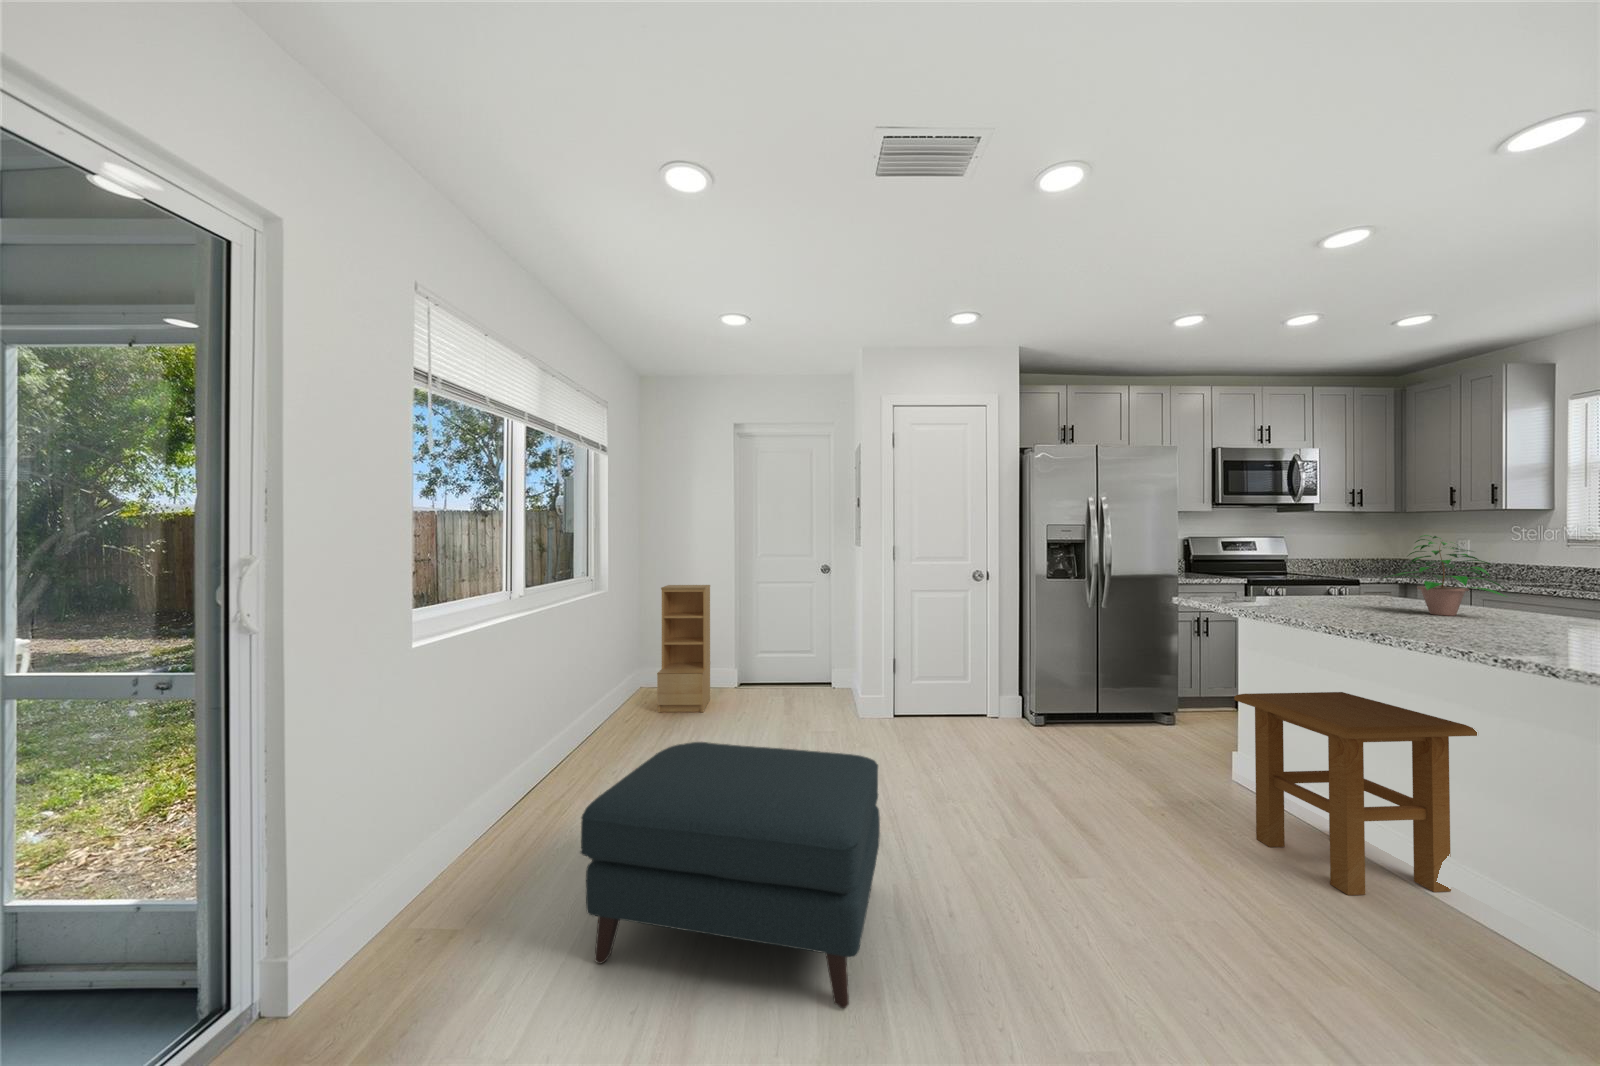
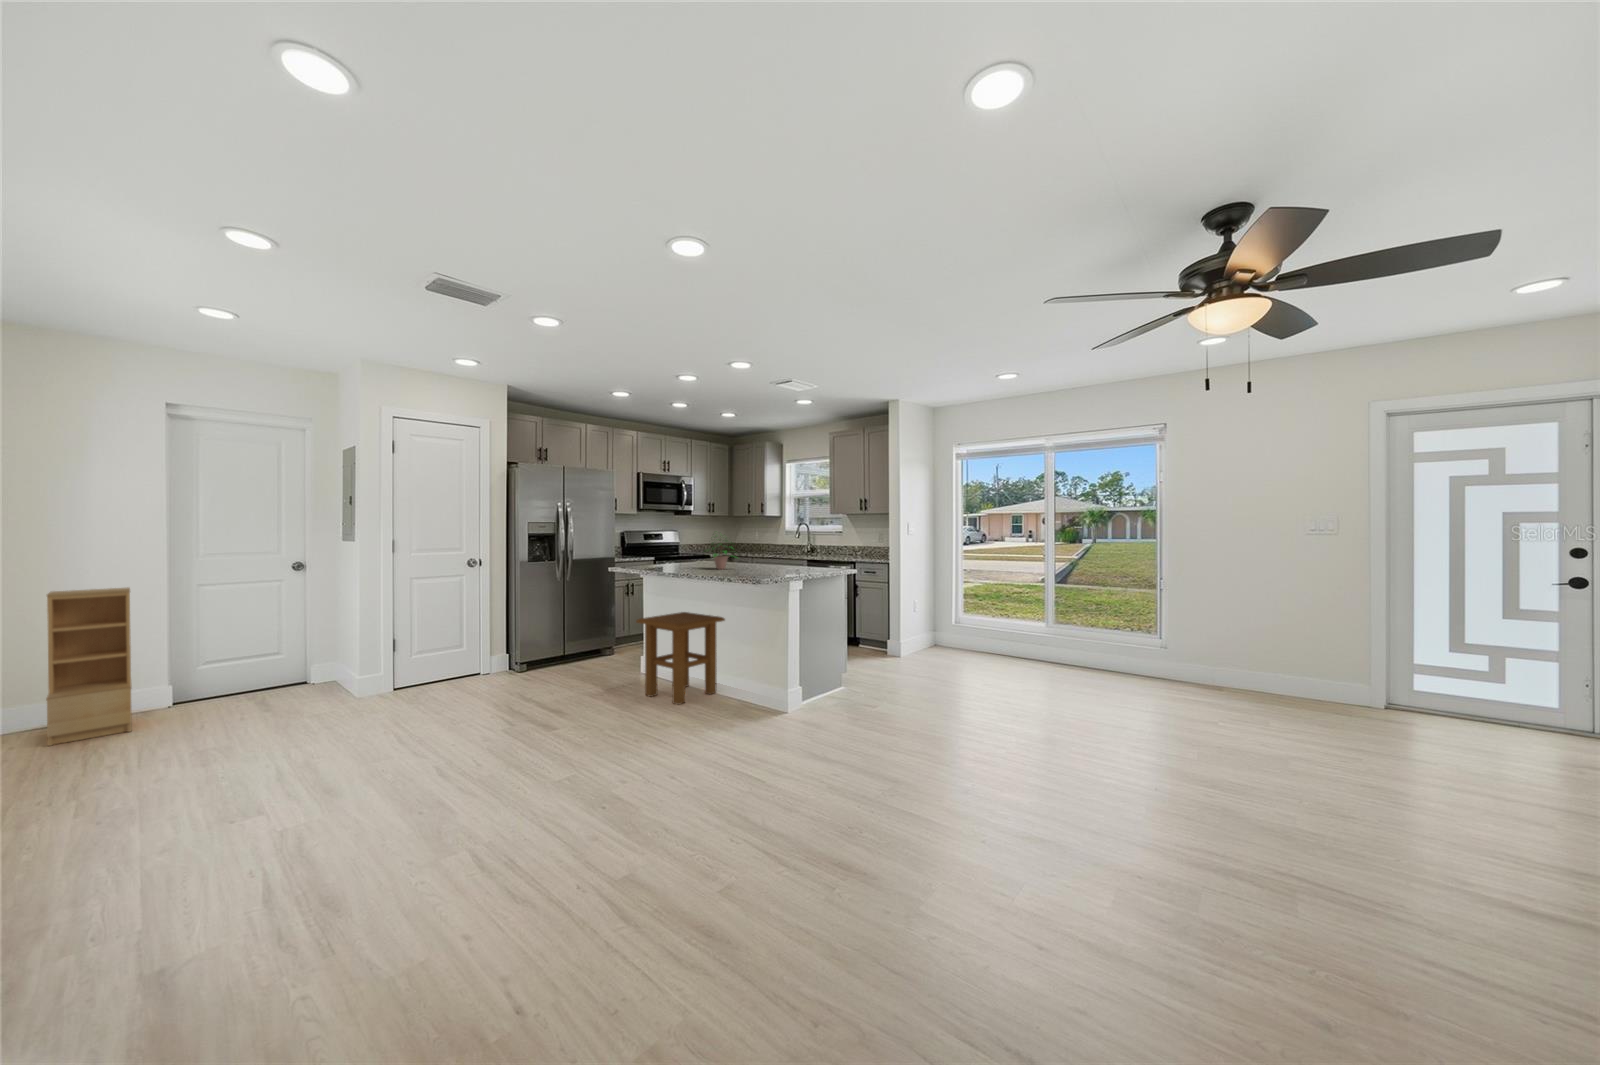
ottoman: present [580,742,880,1008] -> none [152,688,424,882]

